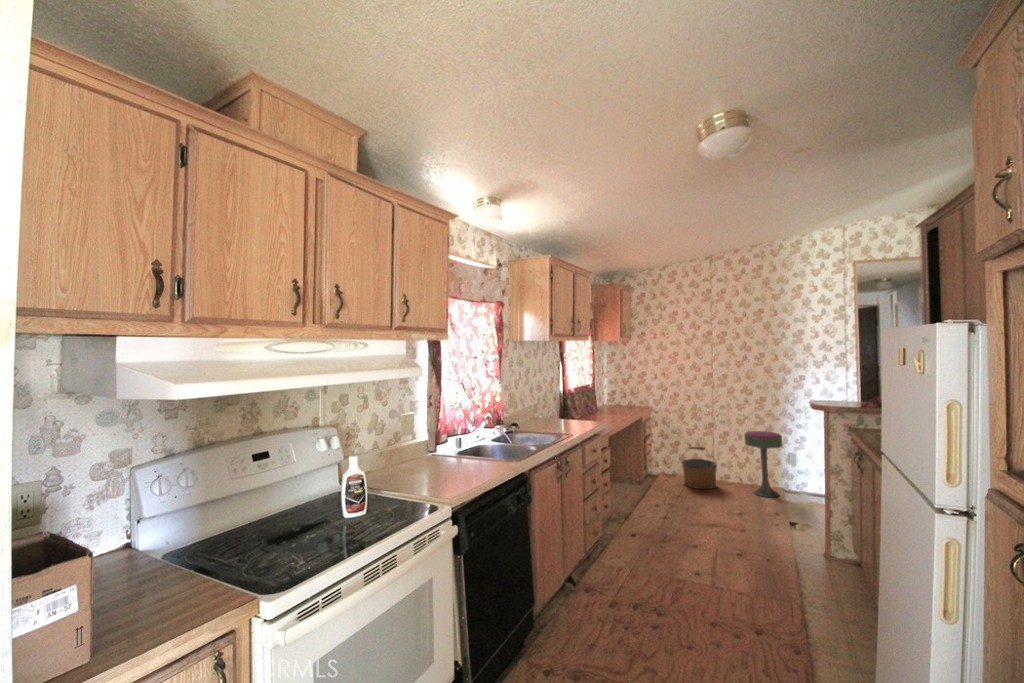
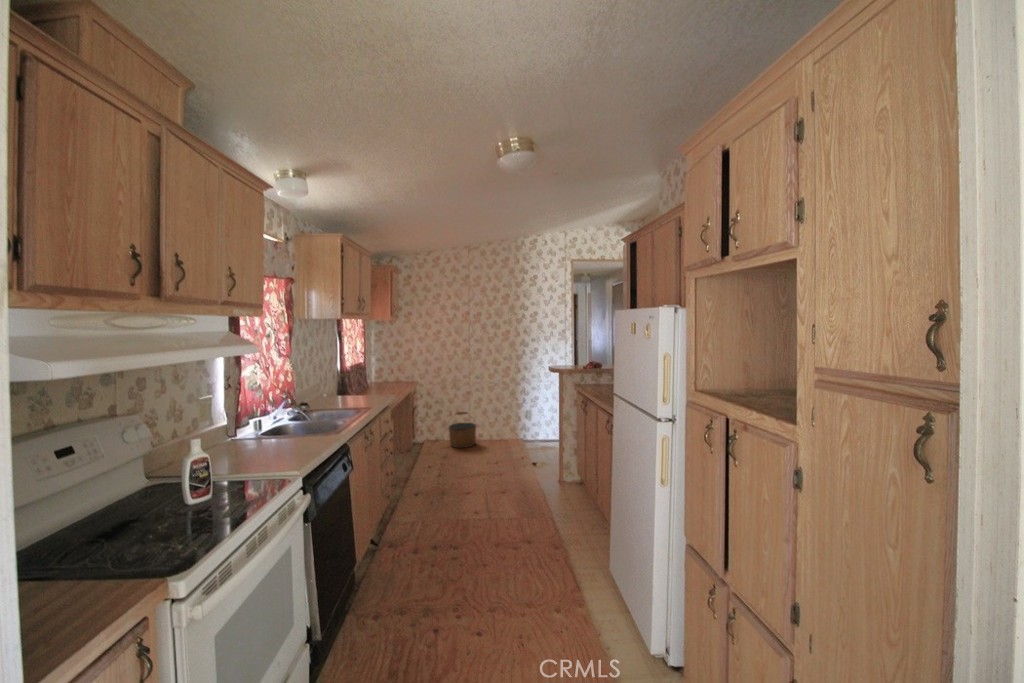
bar stool: present [744,431,782,497] -> none [497,394,524,446]

